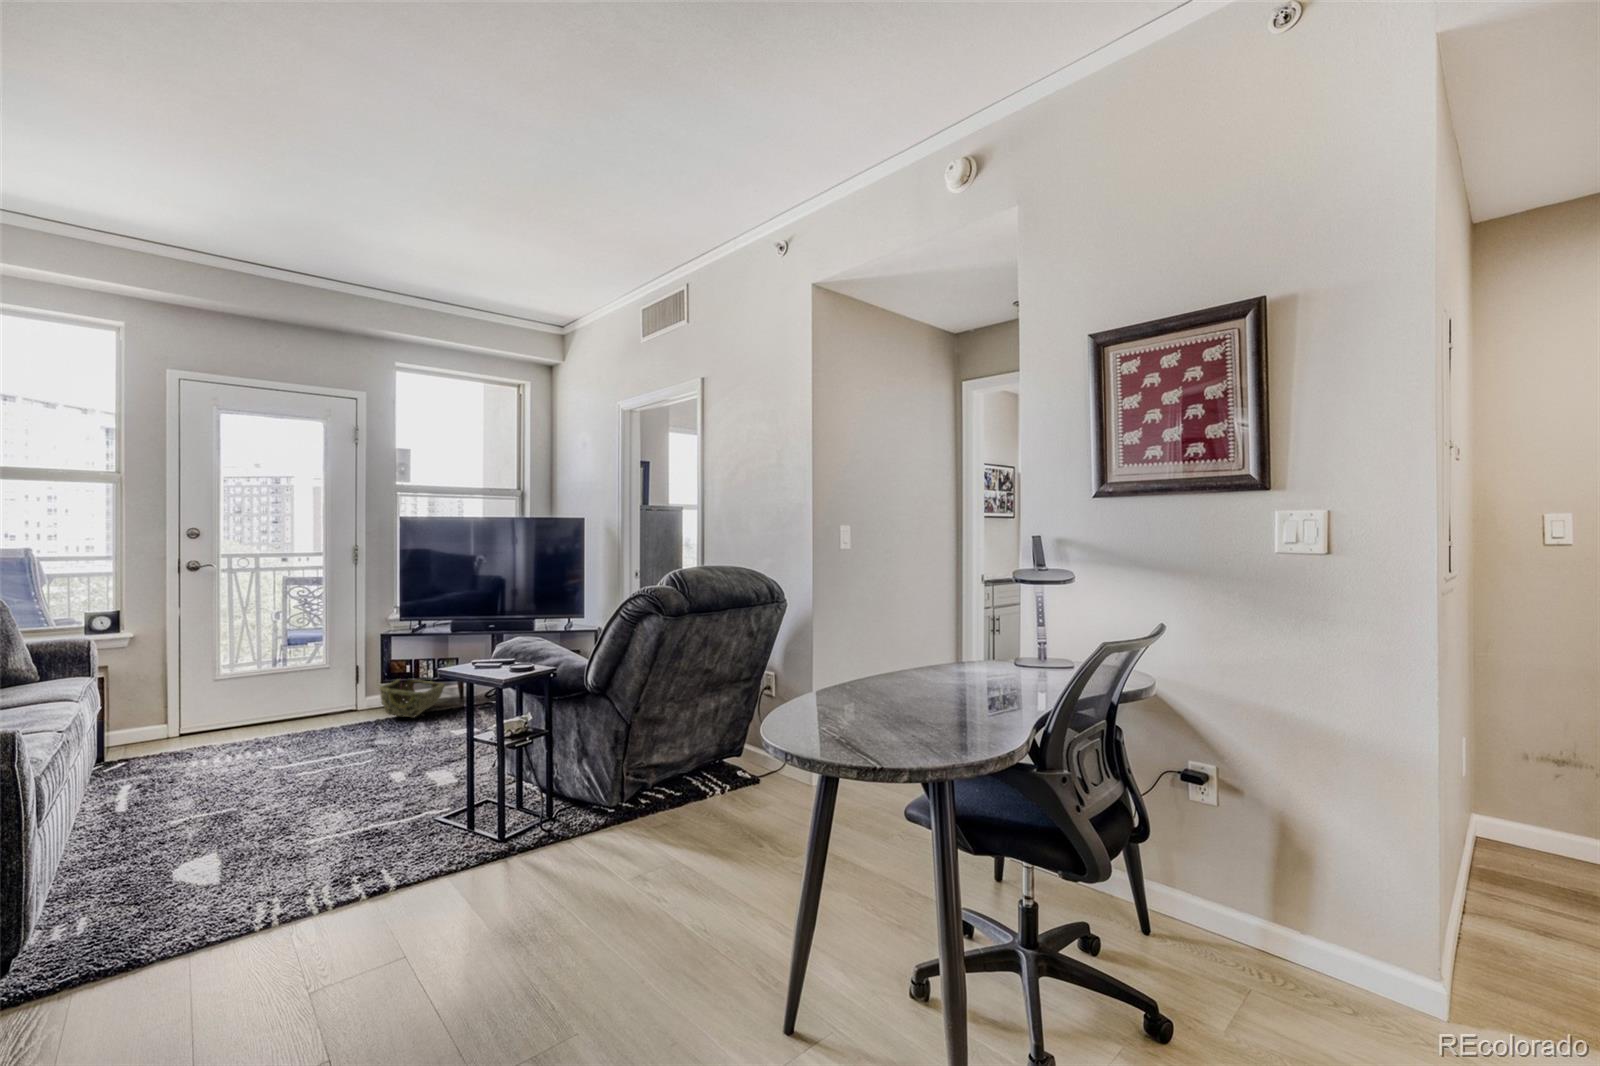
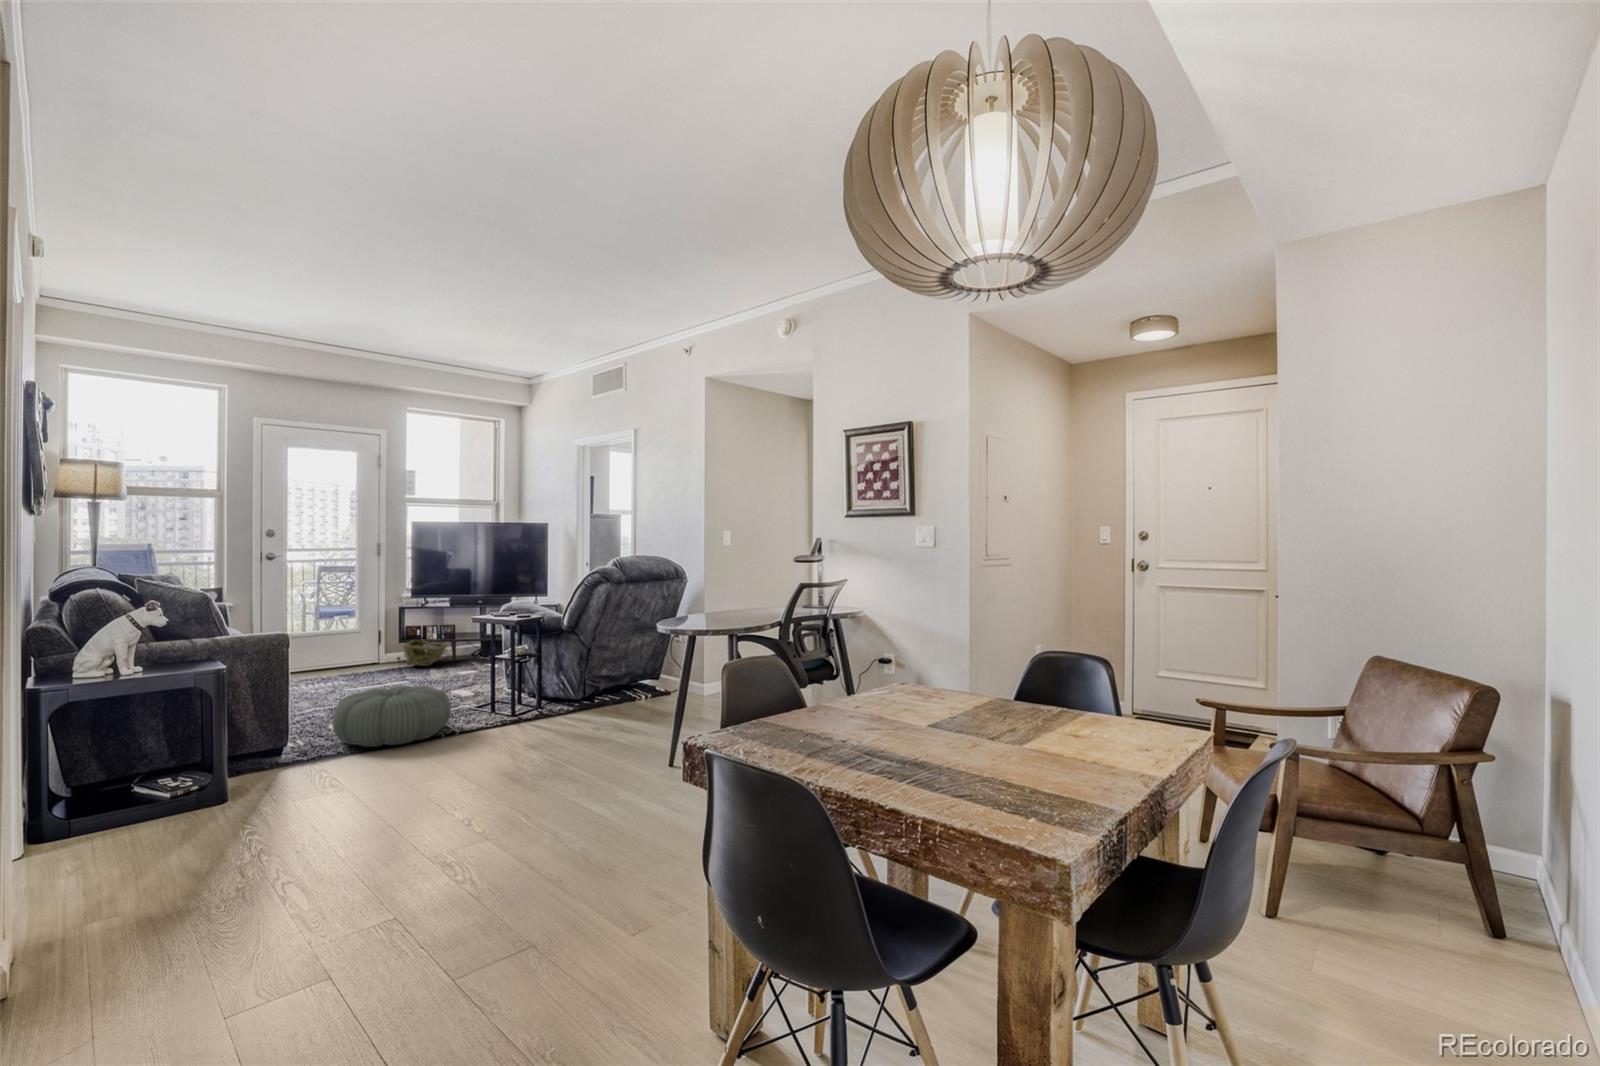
pouf: none [138,797,383,941] -> present [332,685,451,747]

